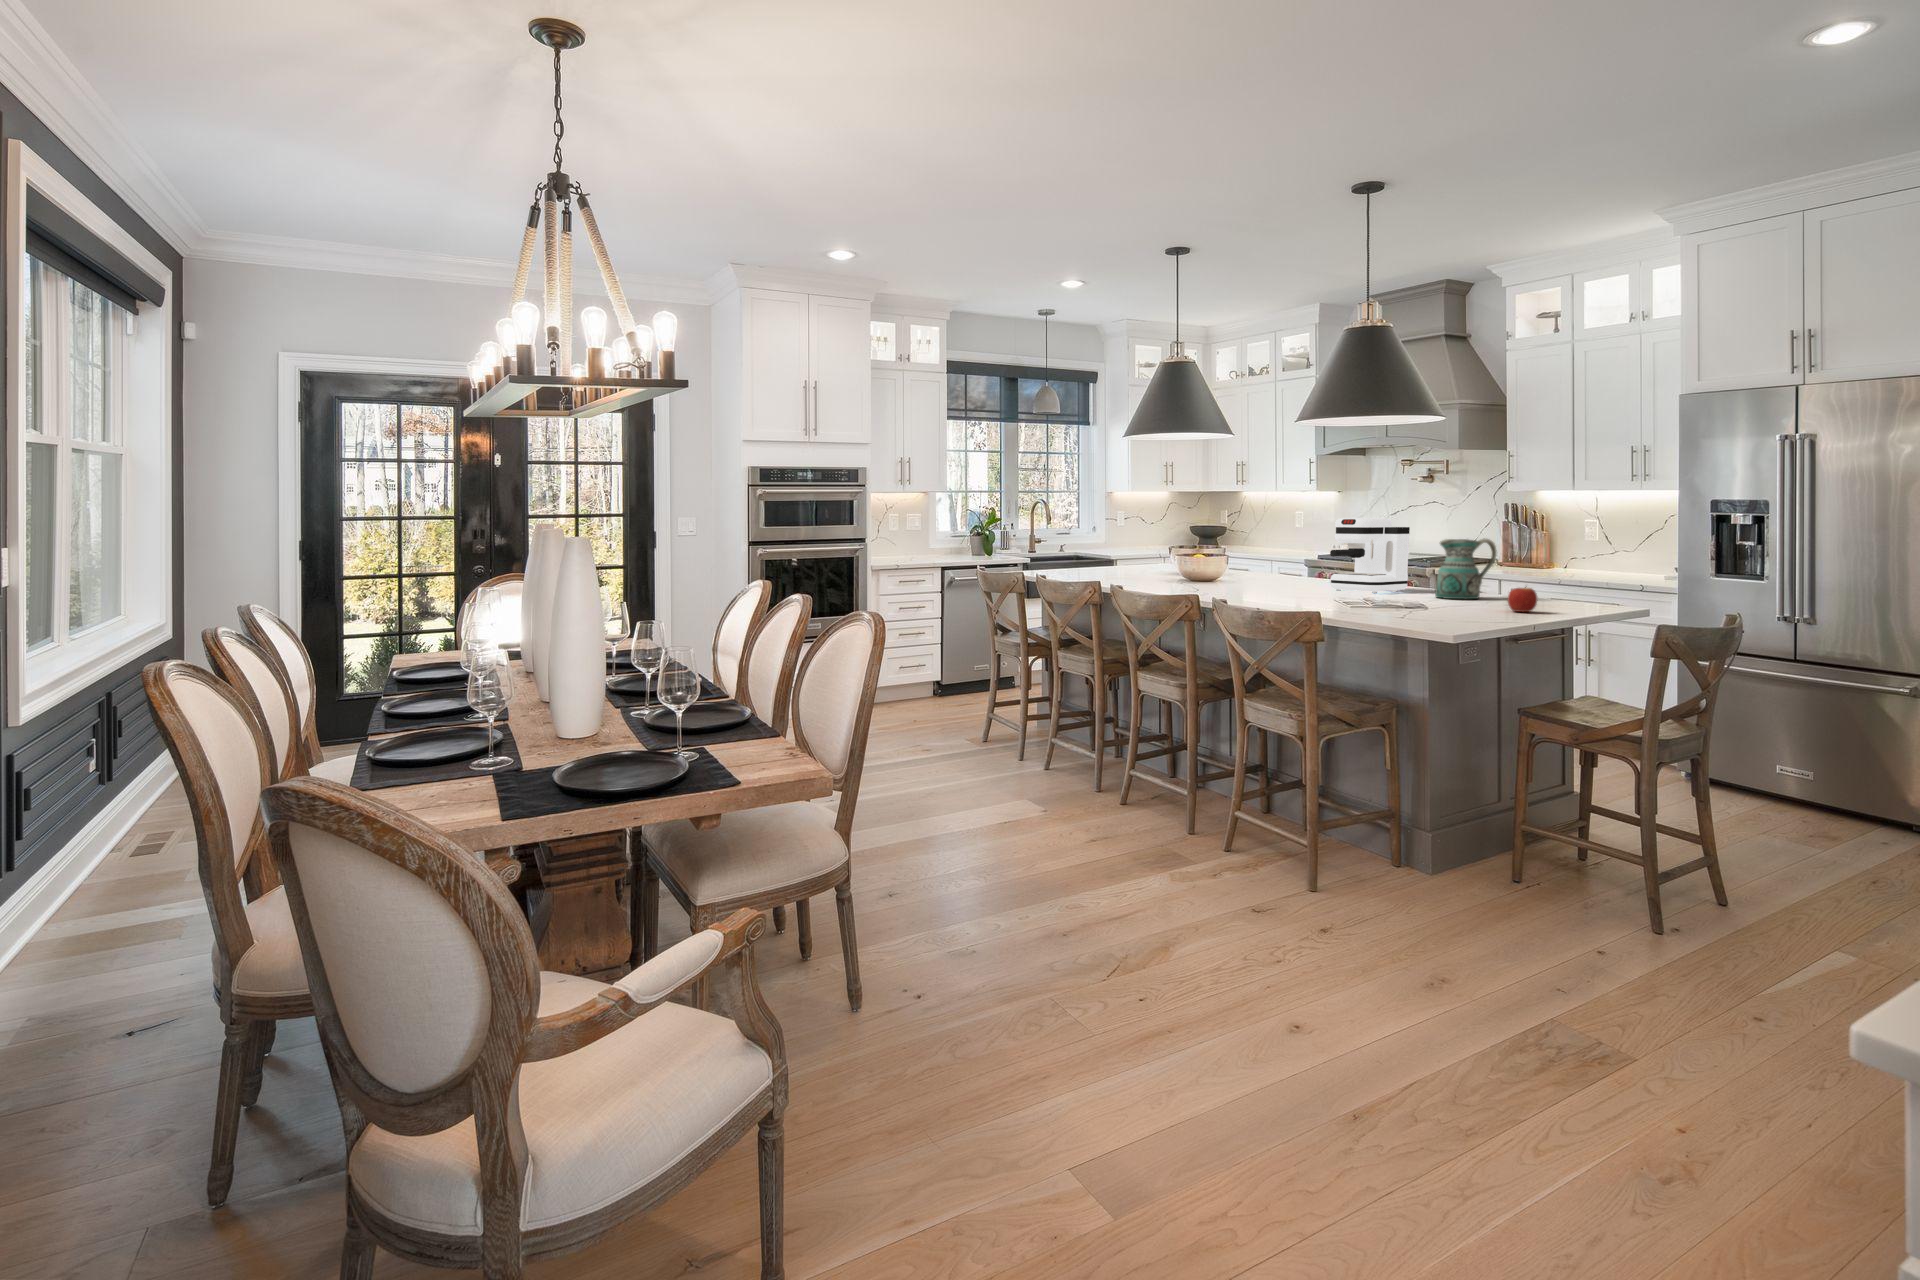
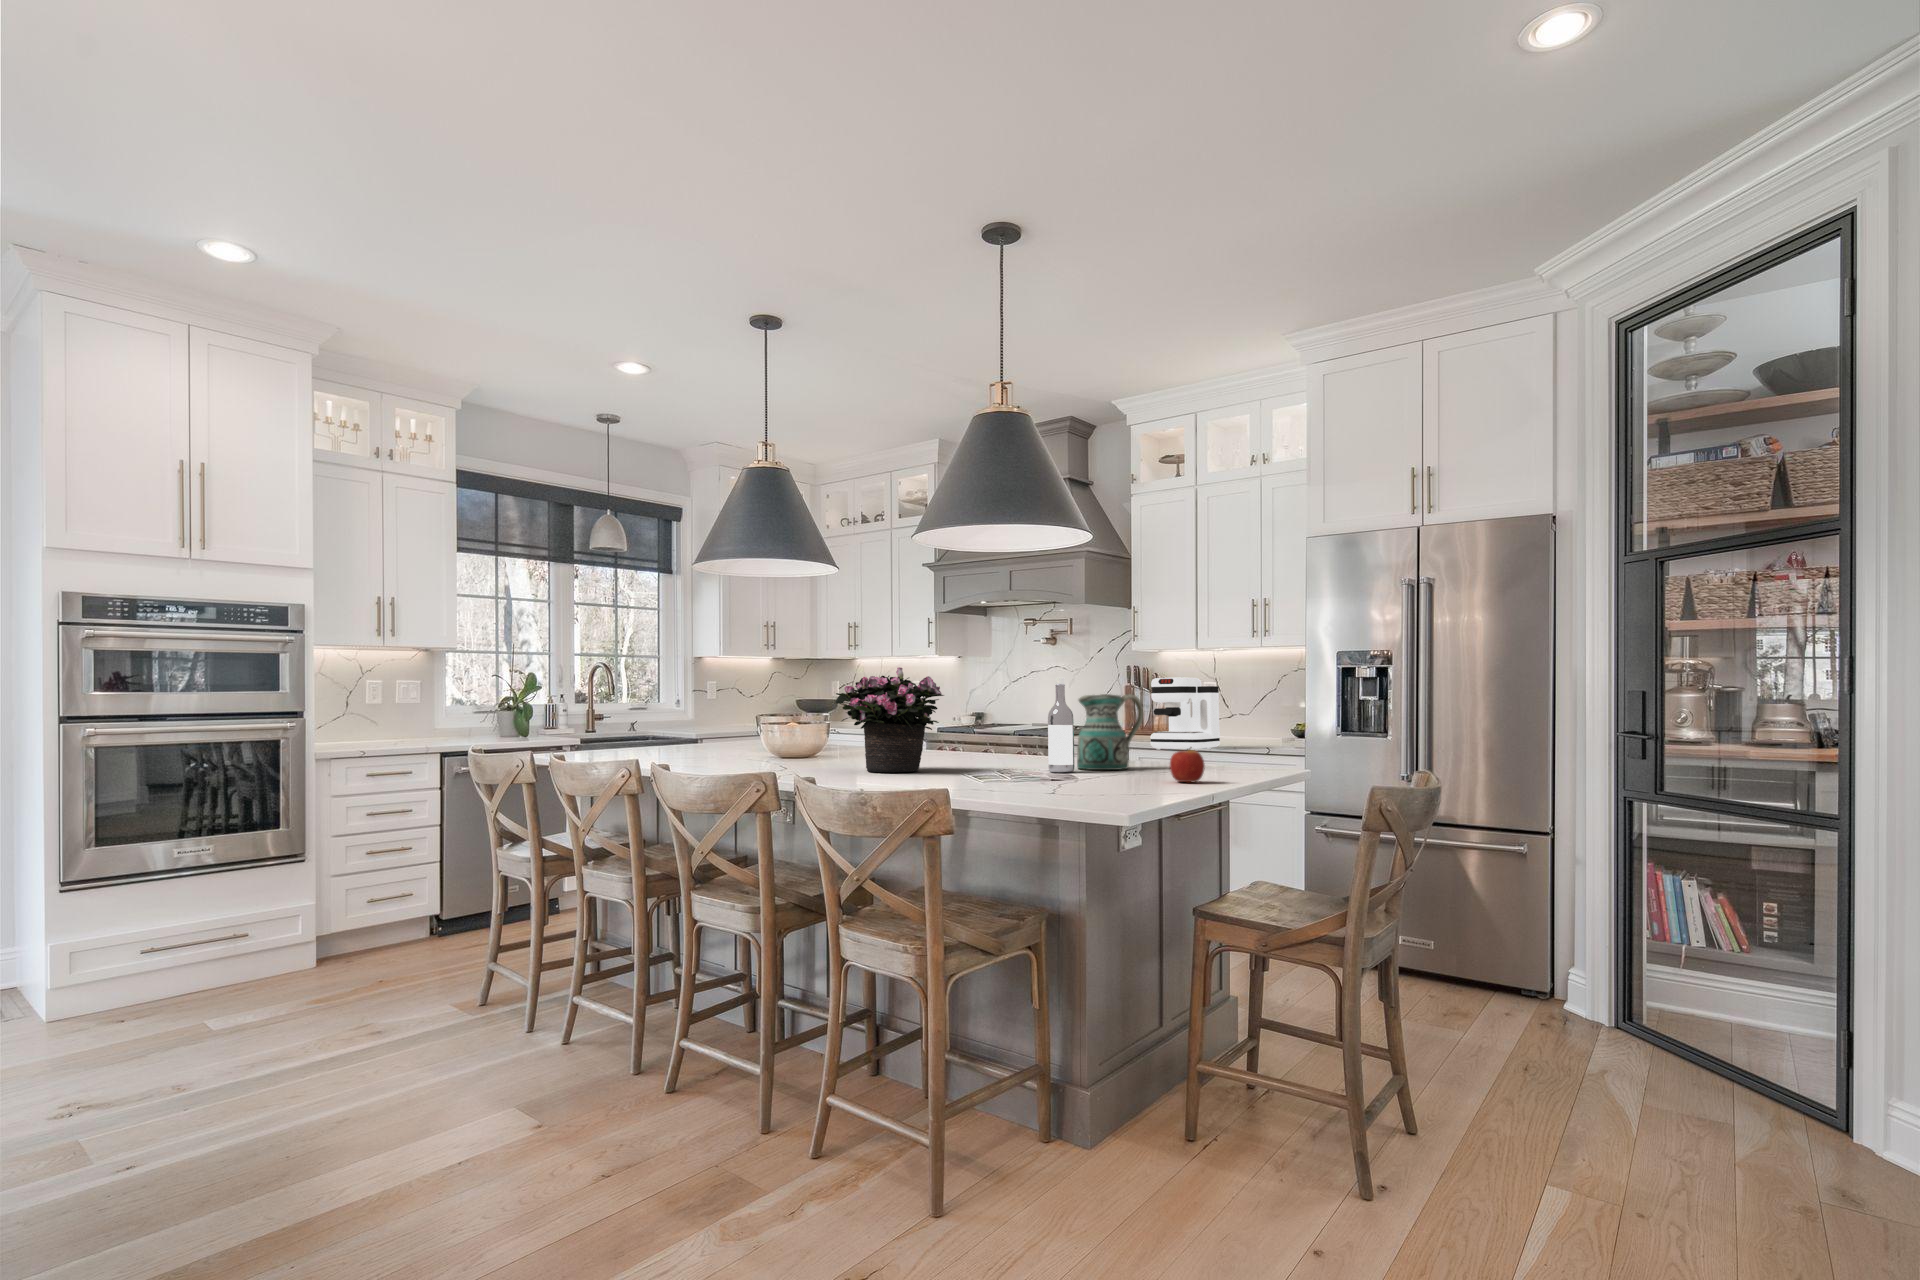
potted flower: none [1241,517,1328,596] -> present [835,667,944,772]
coffee maker: present [1330,518,1410,593] -> present [1150,677,1220,750]
wine bottle: none [1410,527,1433,600] -> present [1048,678,1074,772]

